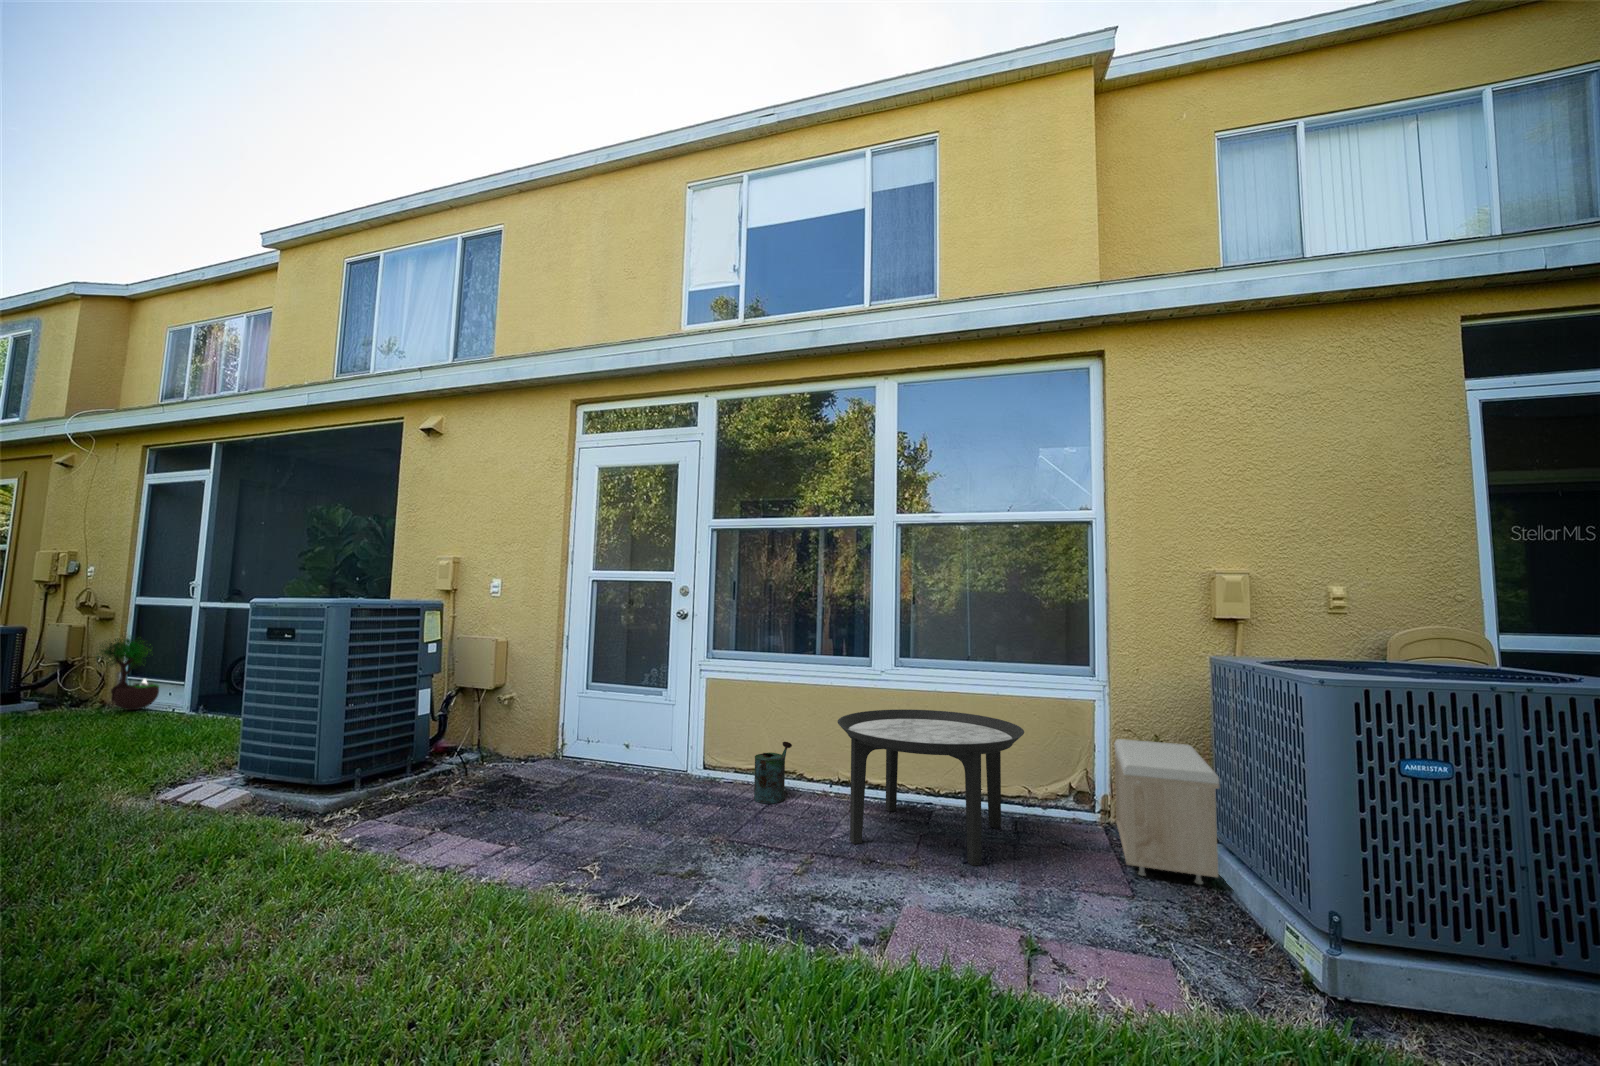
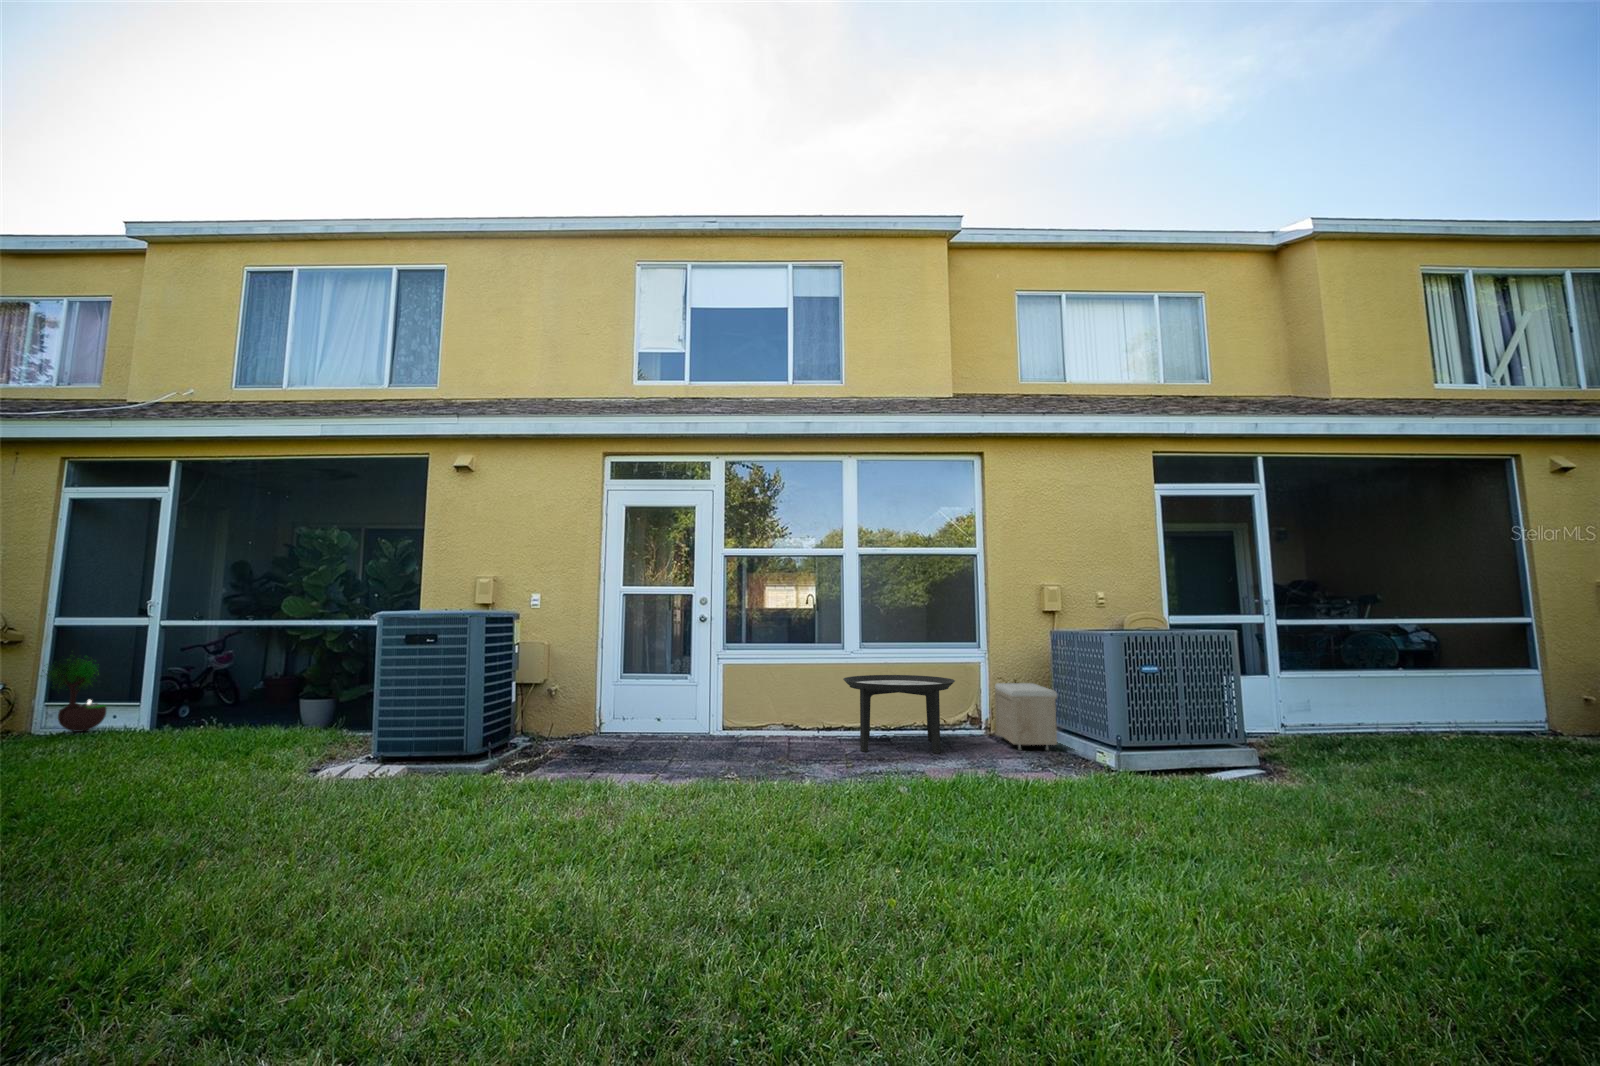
watering can: present [754,742,792,803] -> none [775,703,796,742]

